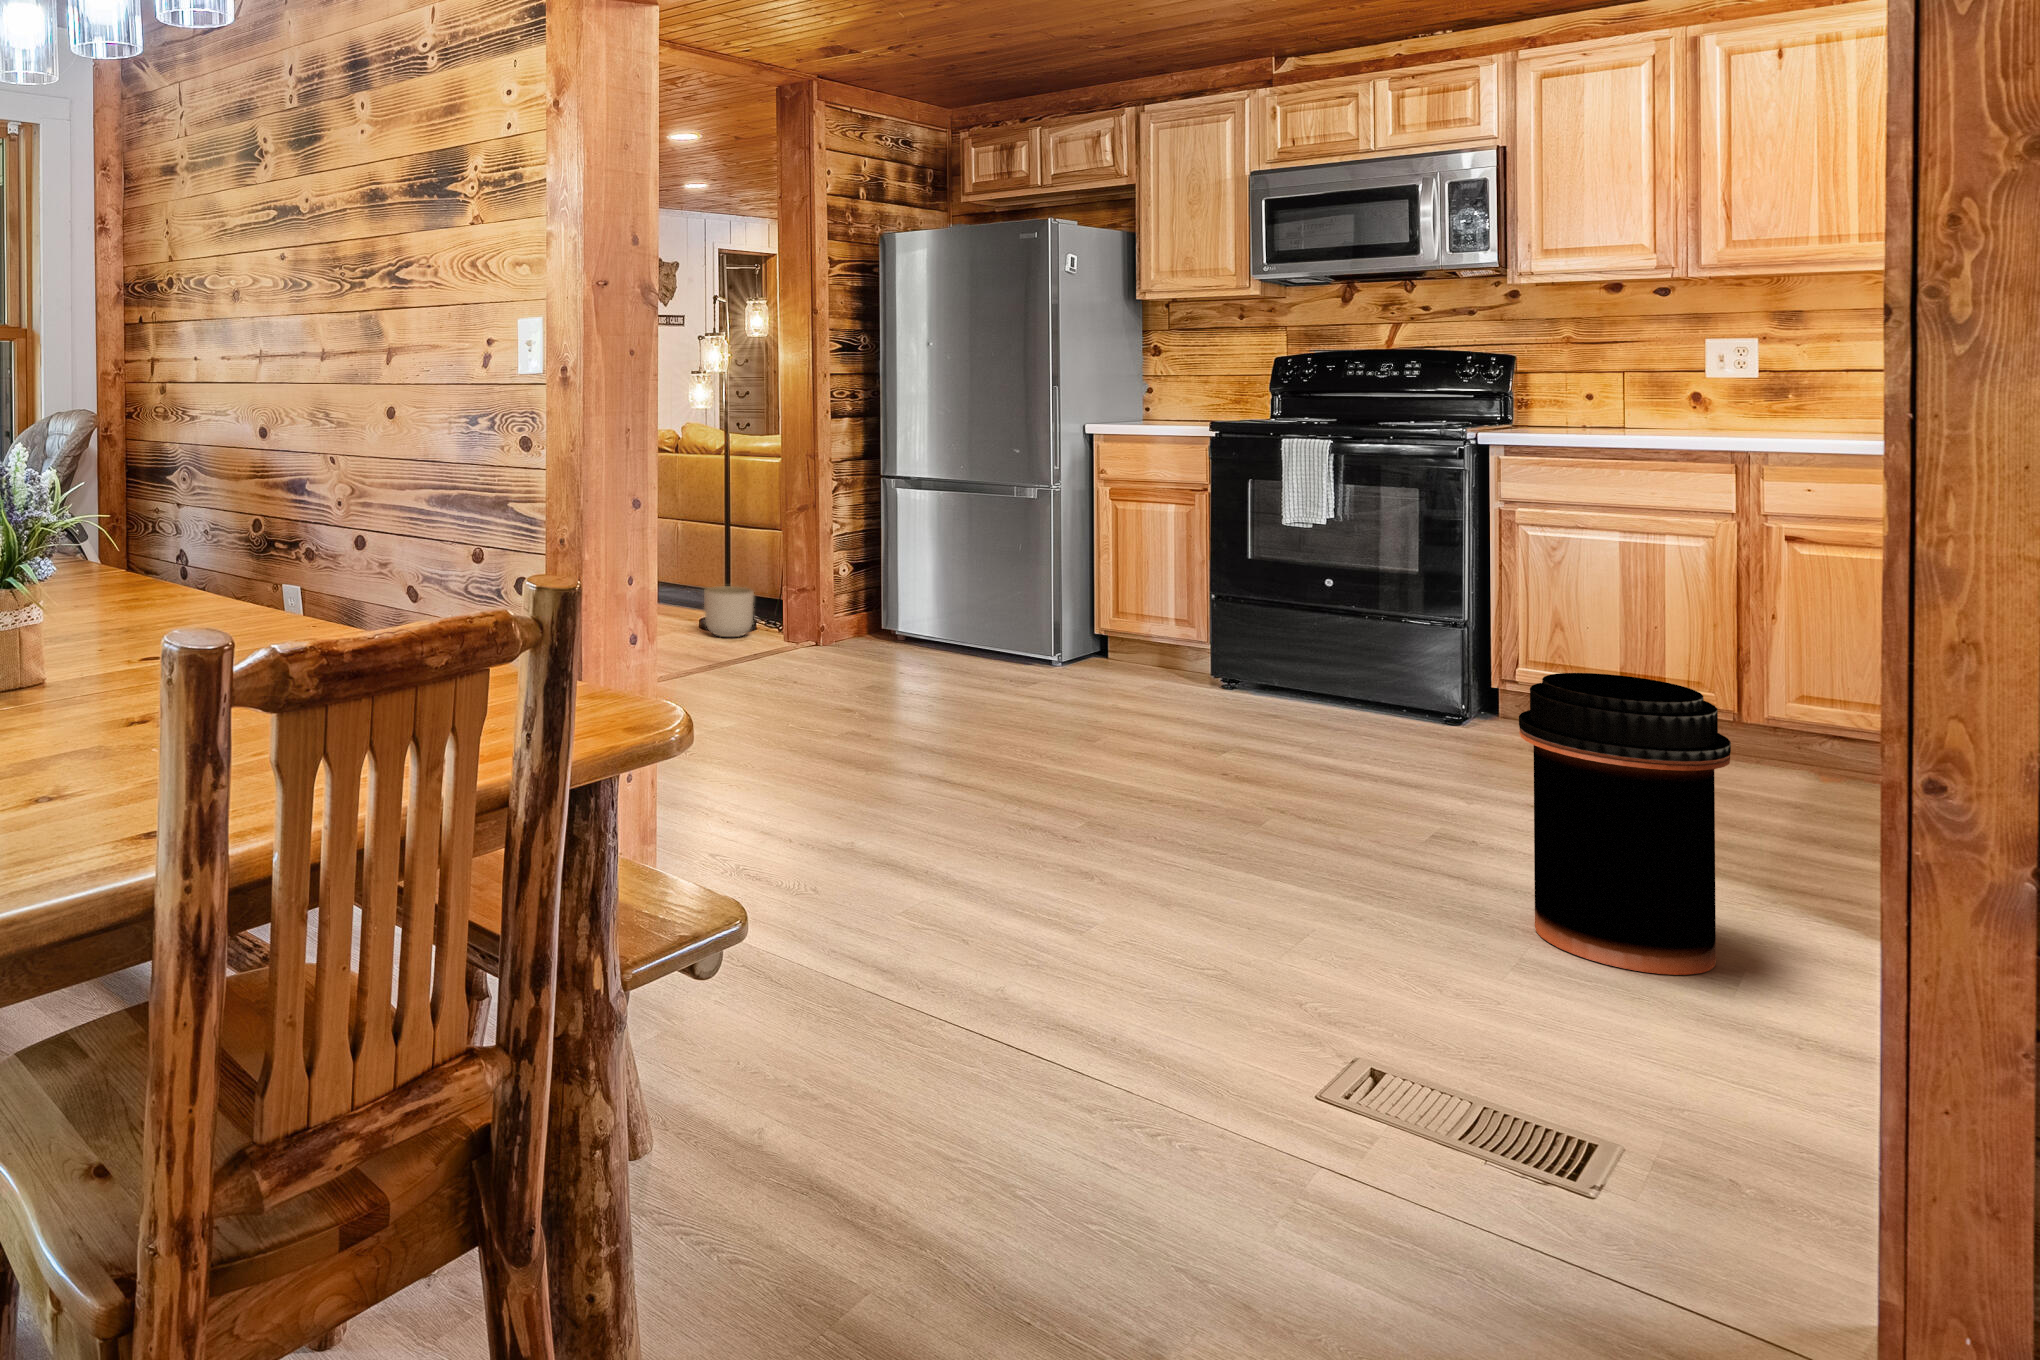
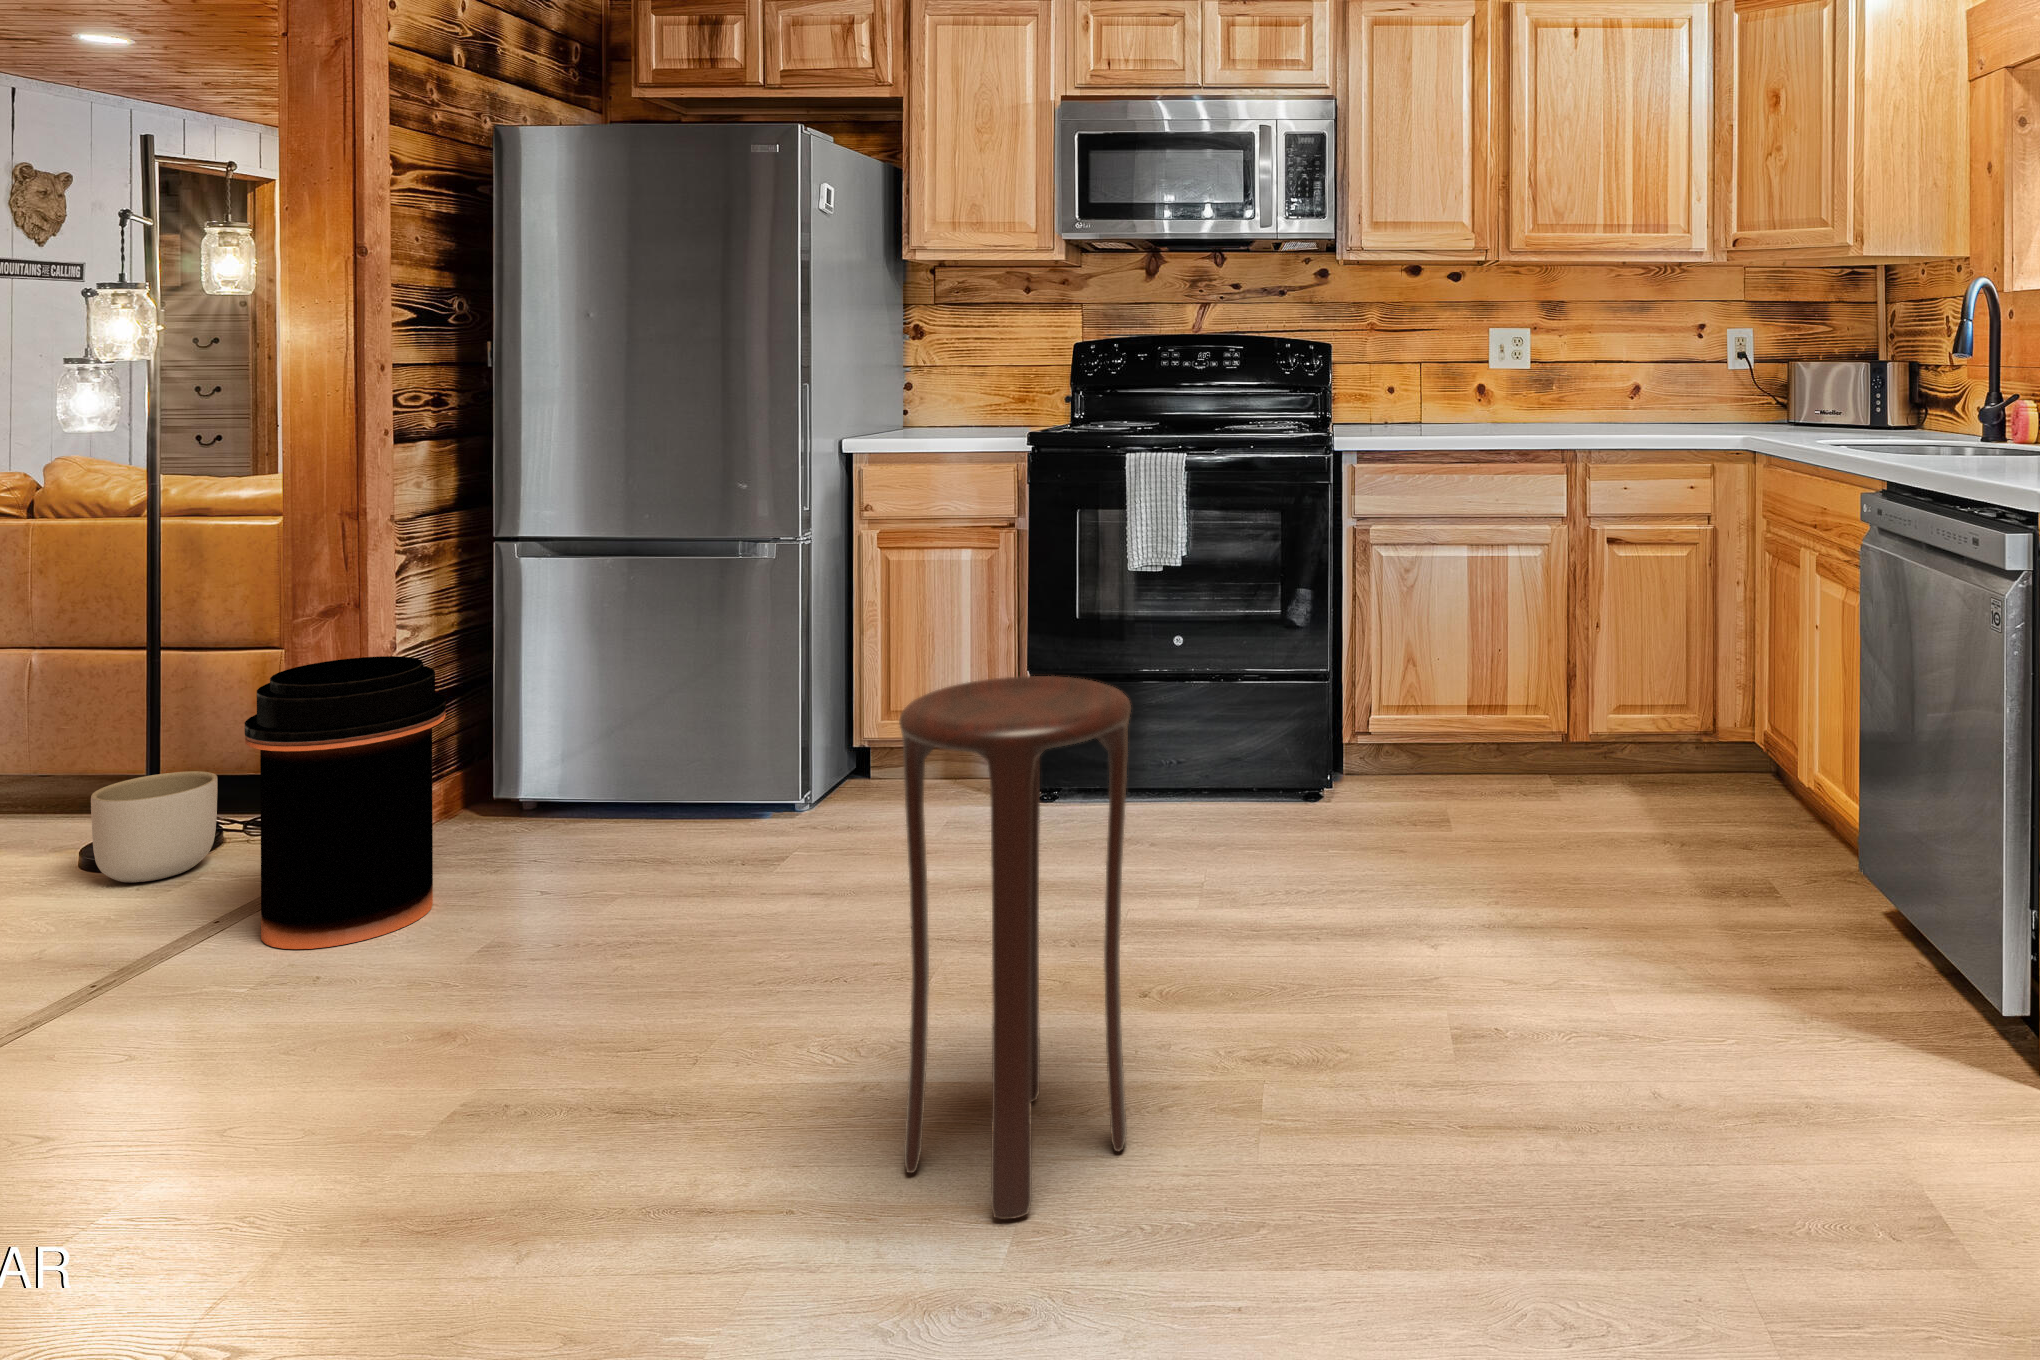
stool: none [1031,547,1164,822] -> present [899,676,1131,1219]
trash can: present [1519,673,1731,975] -> present [245,656,446,949]

